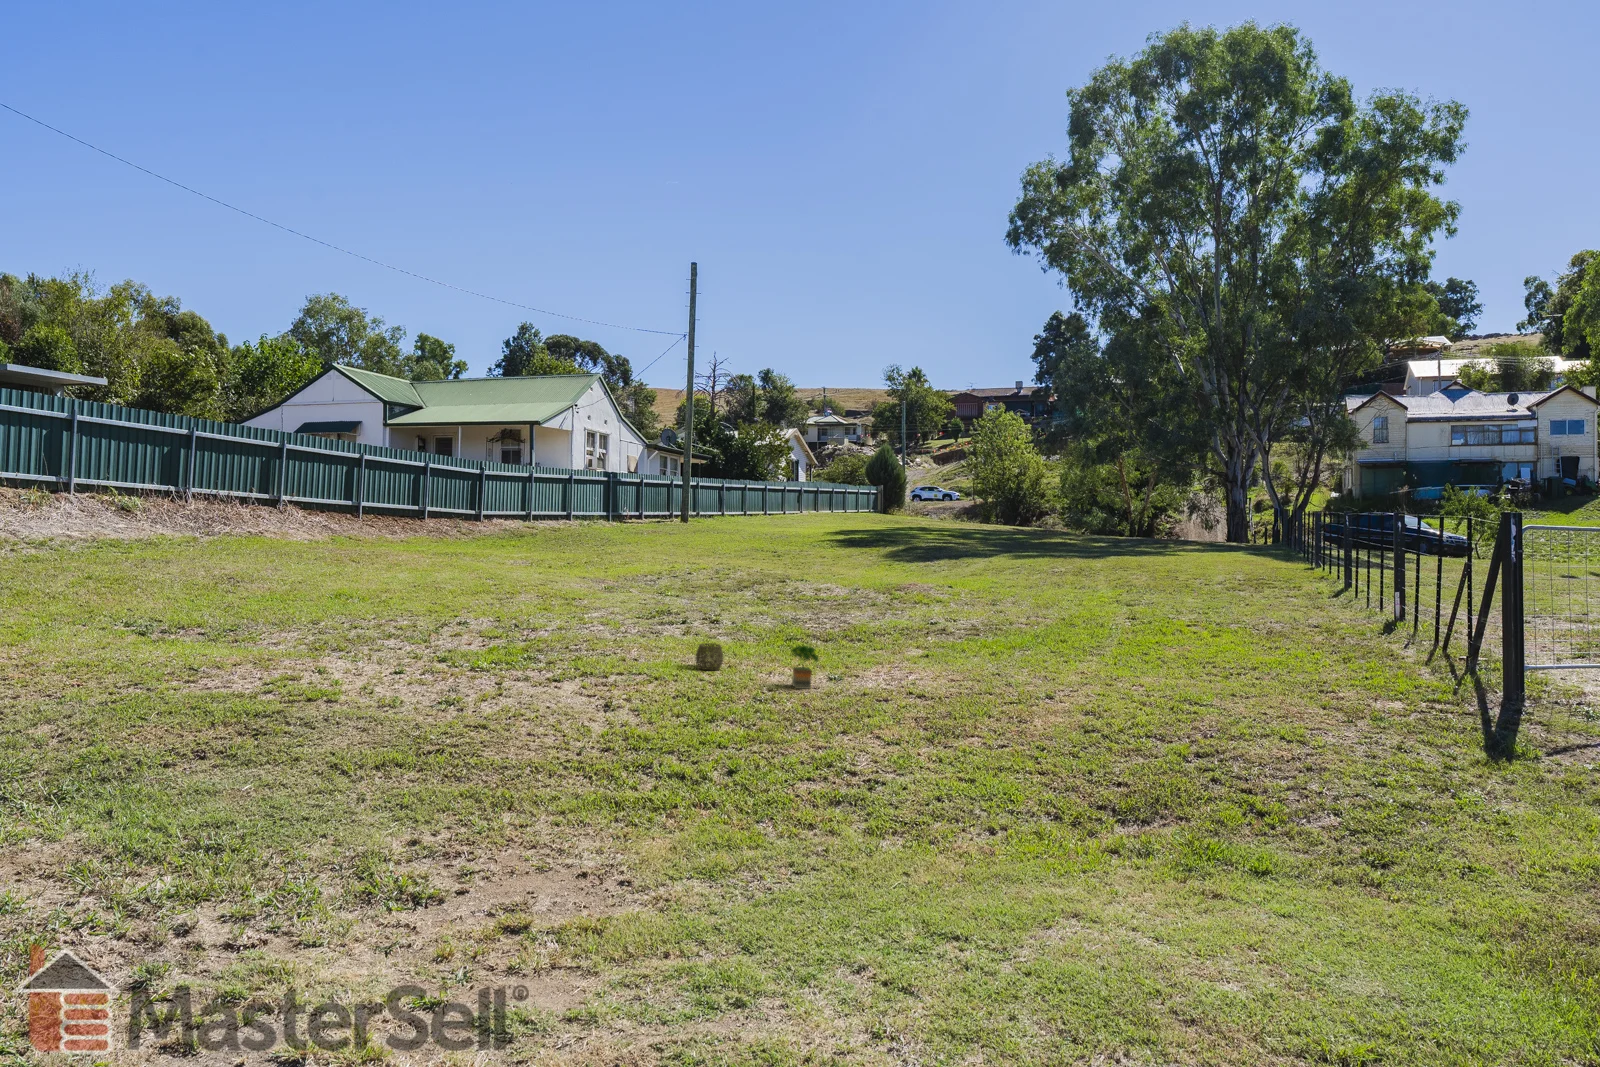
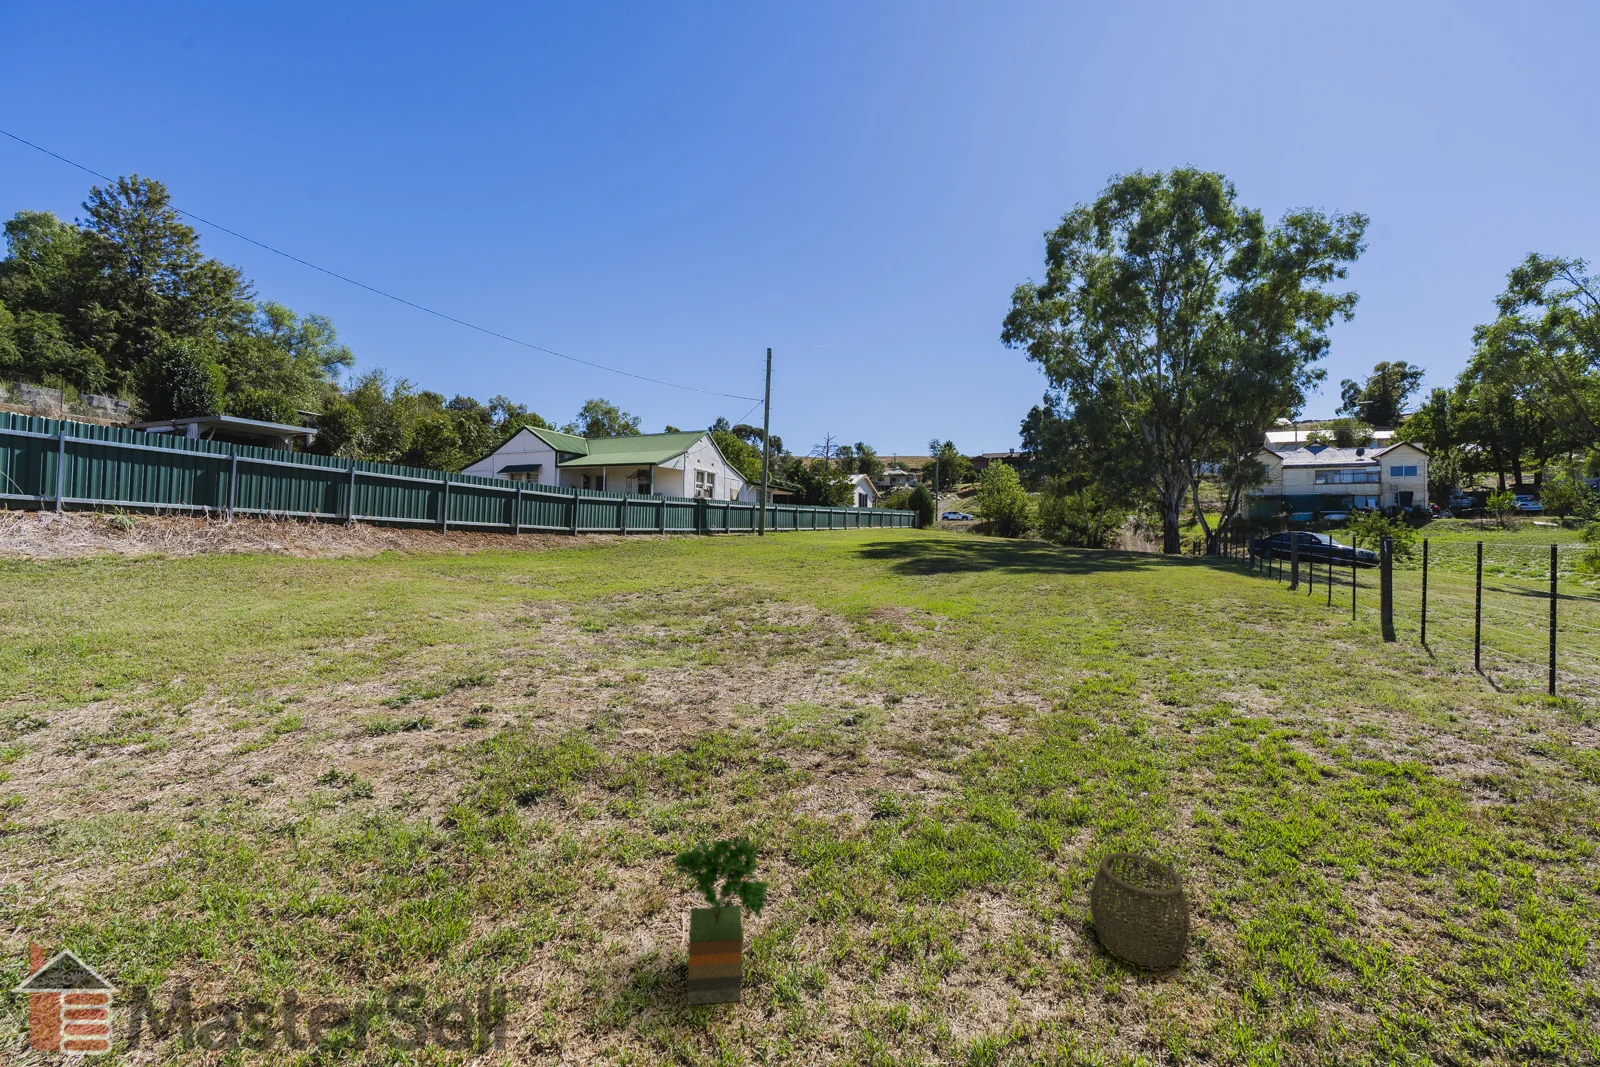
woven basket: present [696,643,723,670] -> present [1090,853,1191,968]

